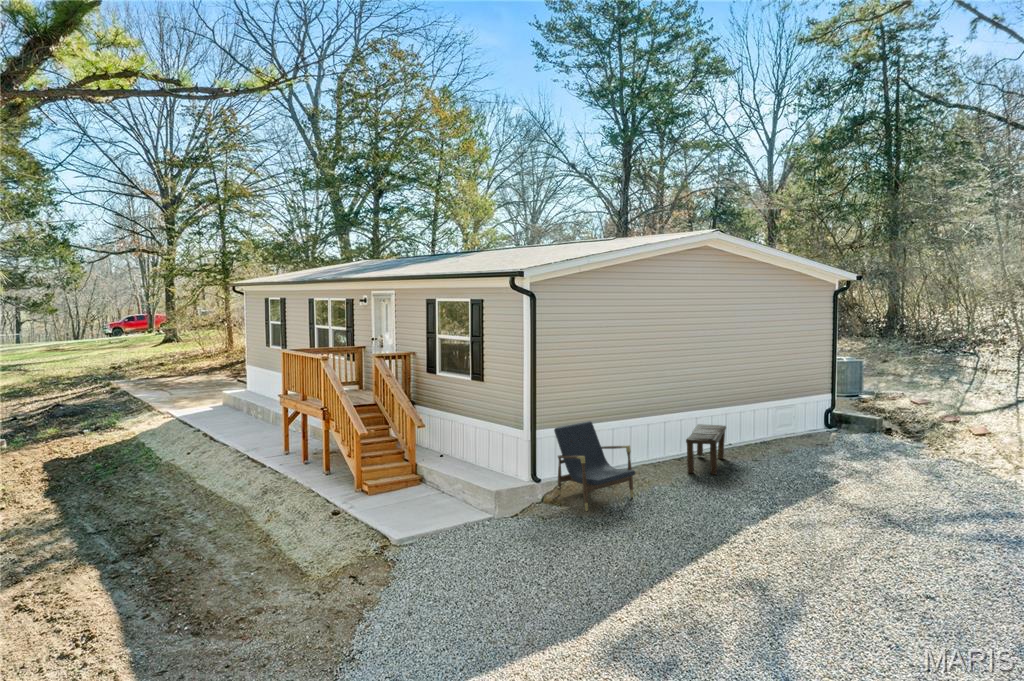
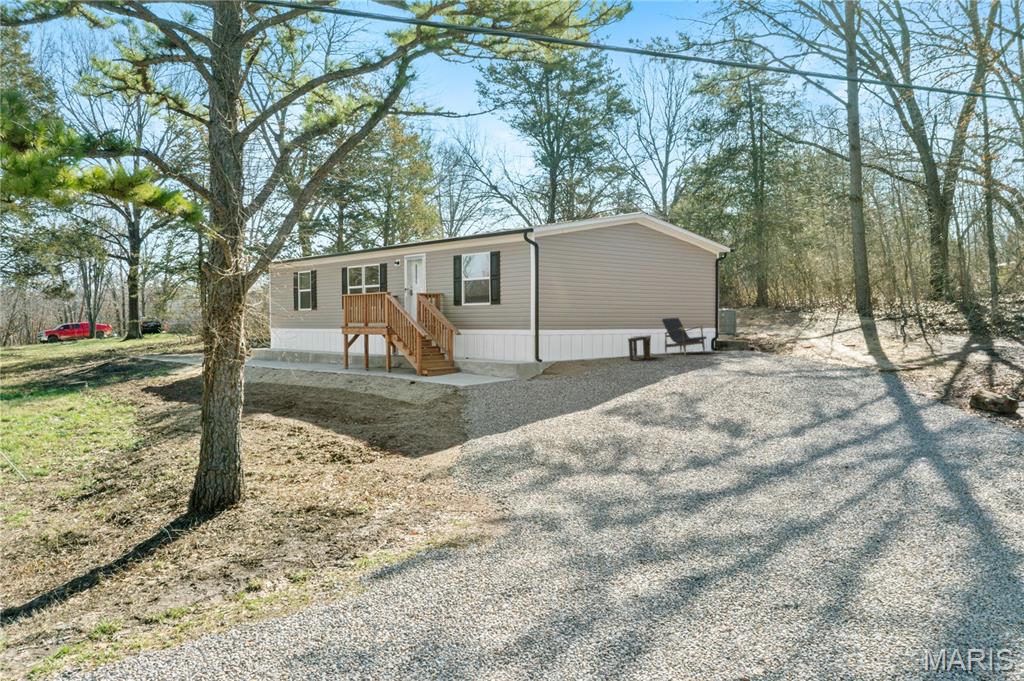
lounge chair: present [554,421,635,511] -> present [662,318,706,354]

